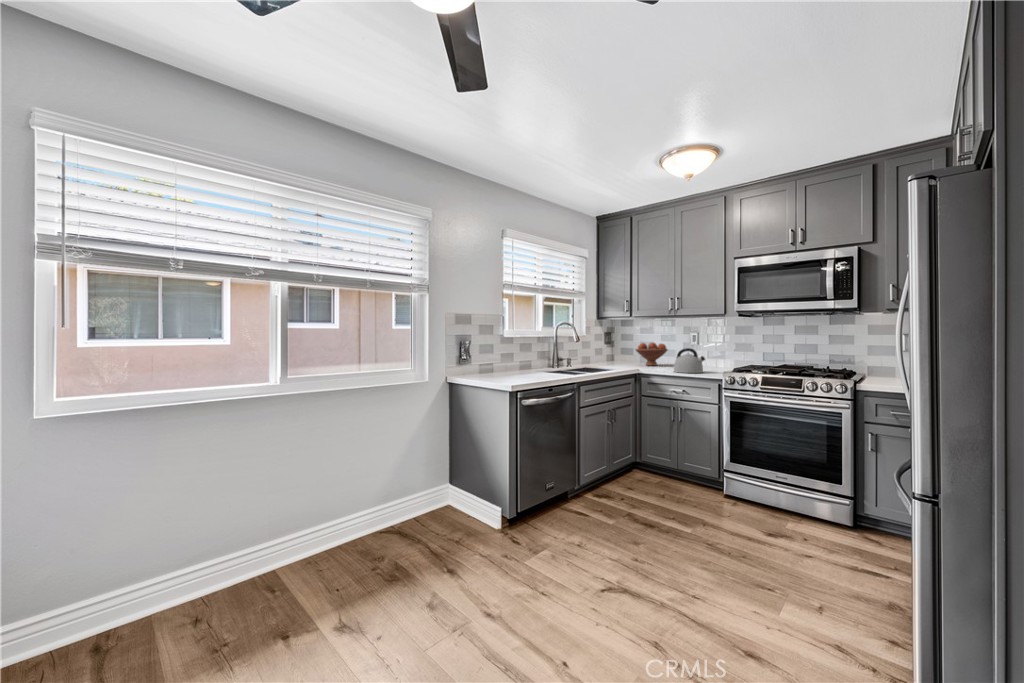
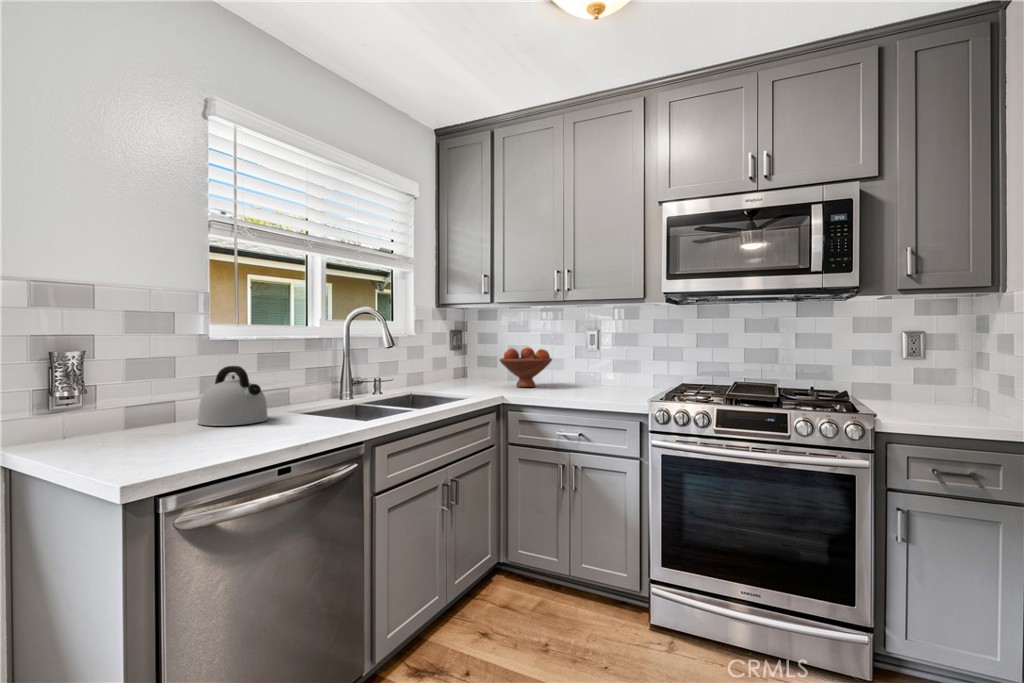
kettle: present [674,348,705,373] -> present [197,366,268,426]

